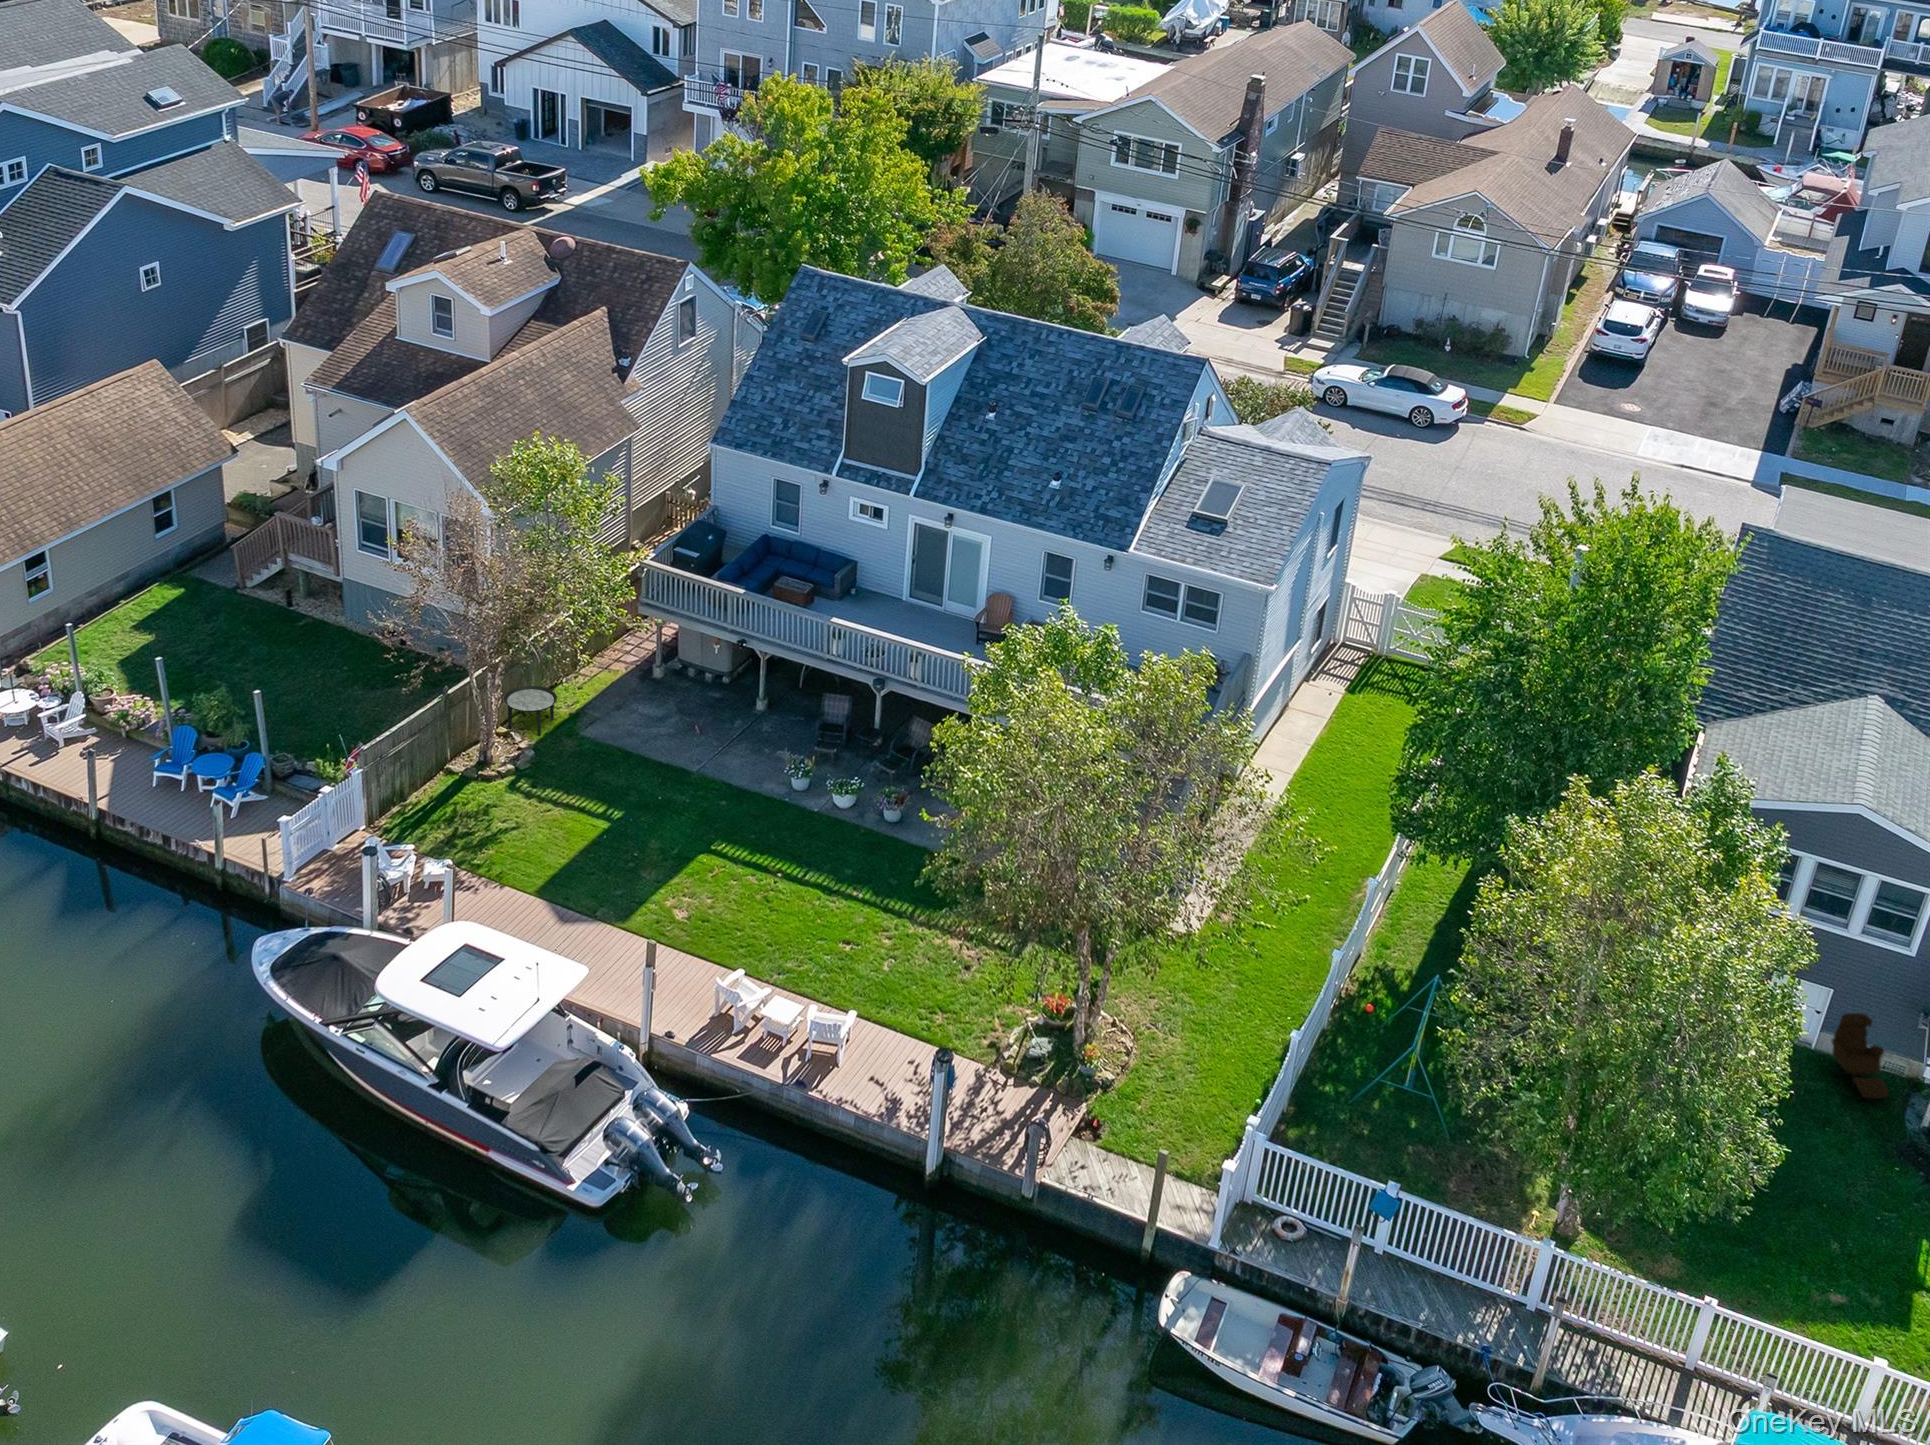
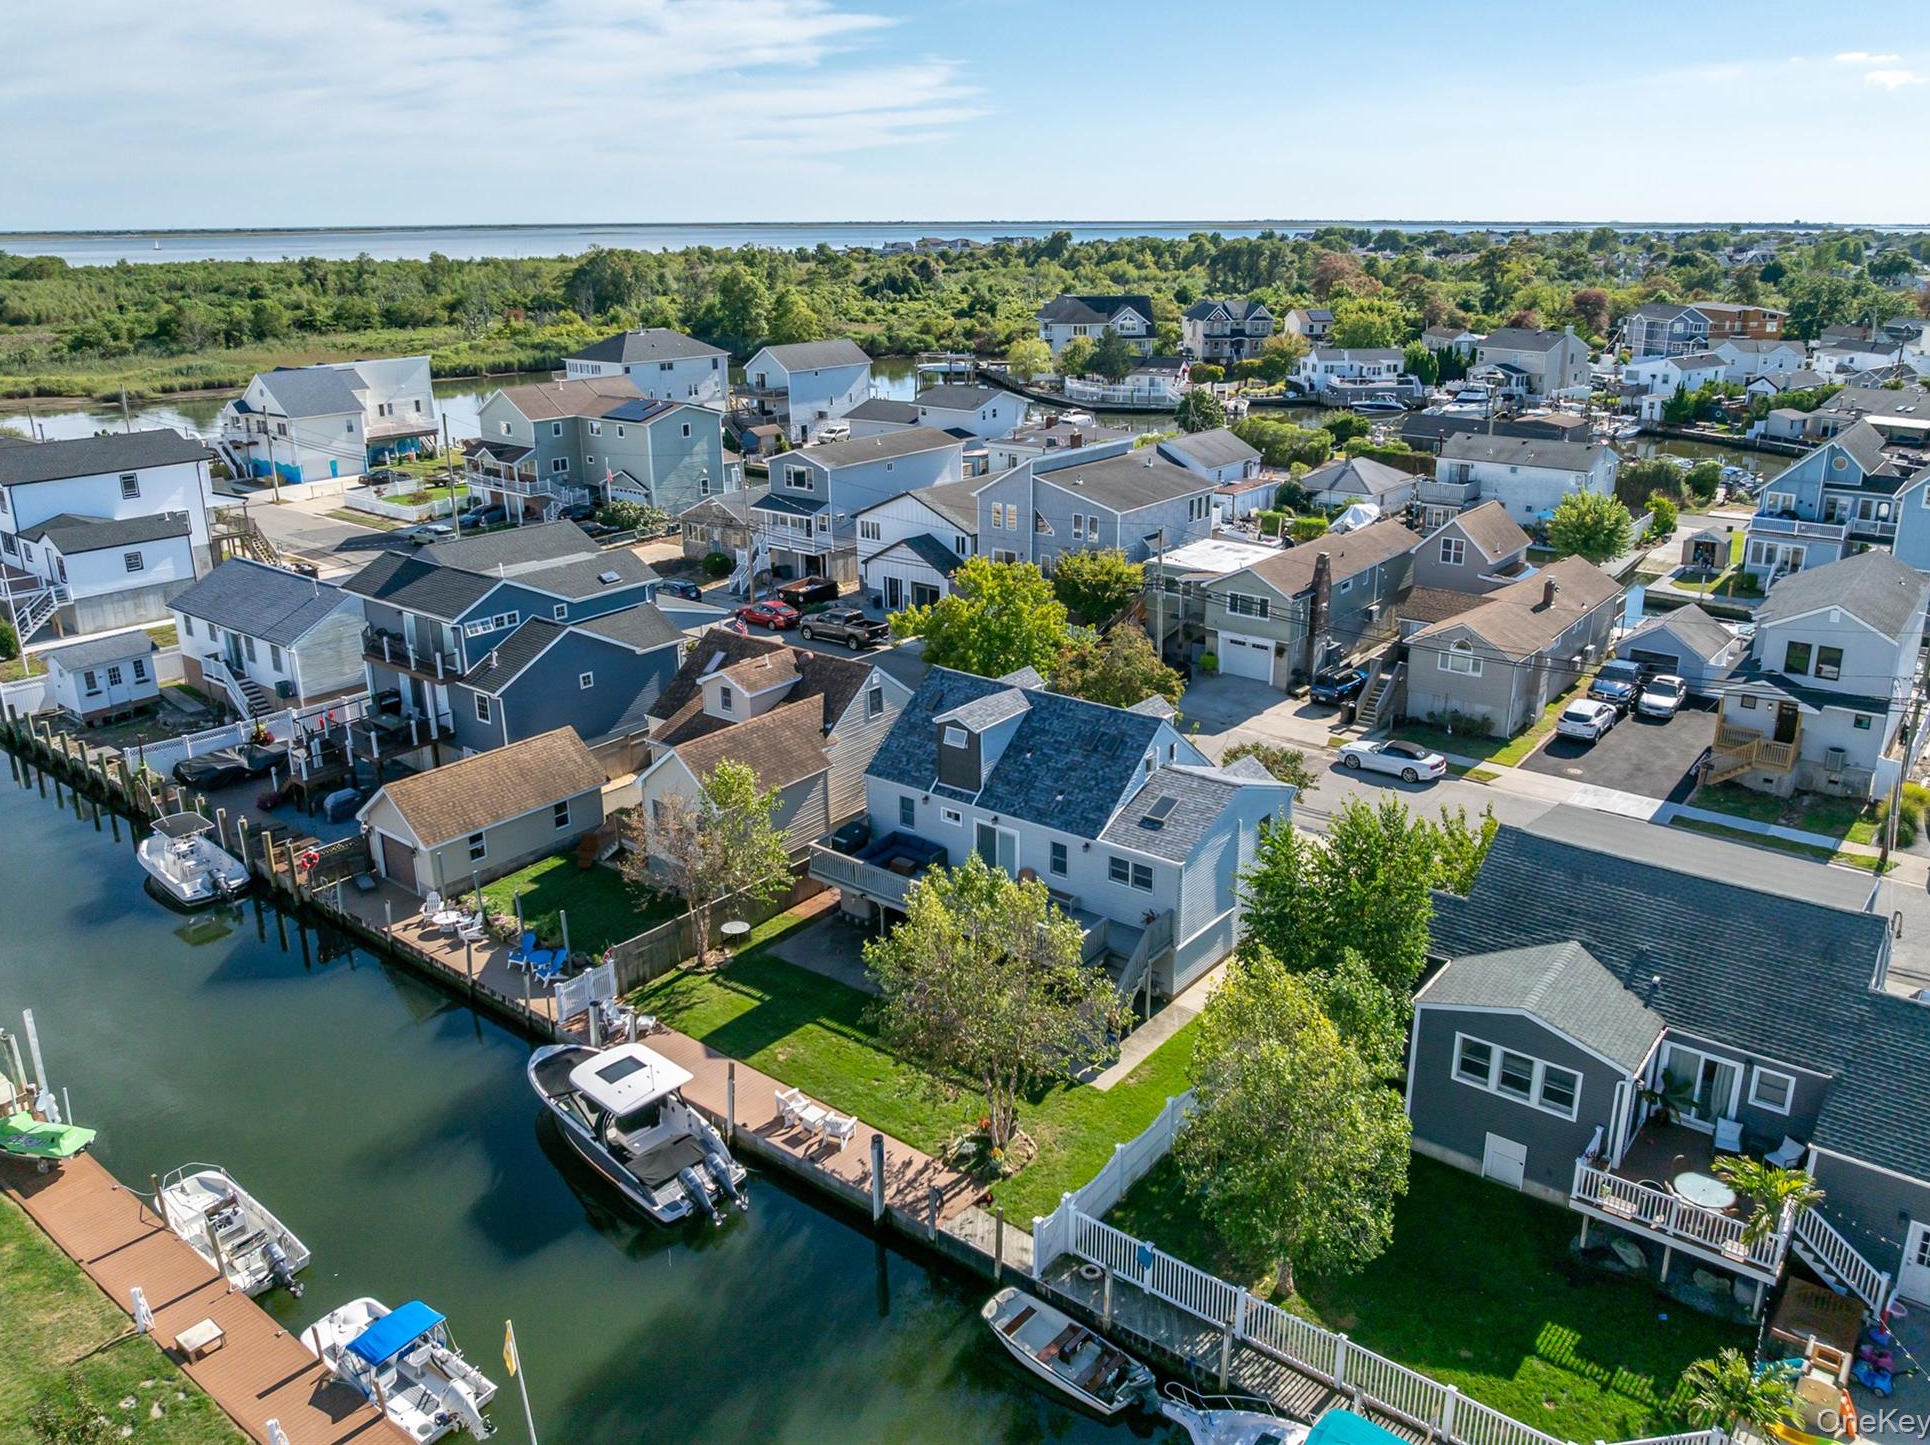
lounge chair: present [1831,1013,1888,1102] -> present [577,833,600,868]

